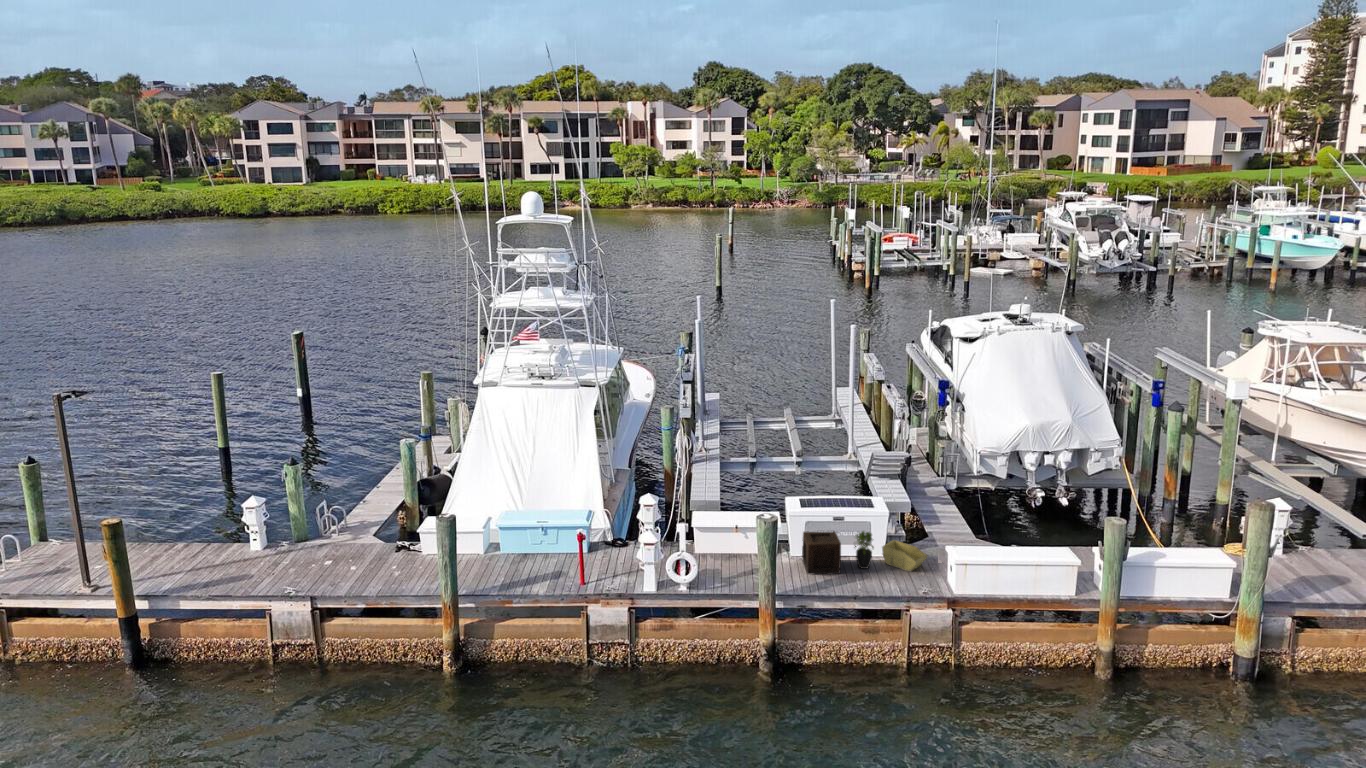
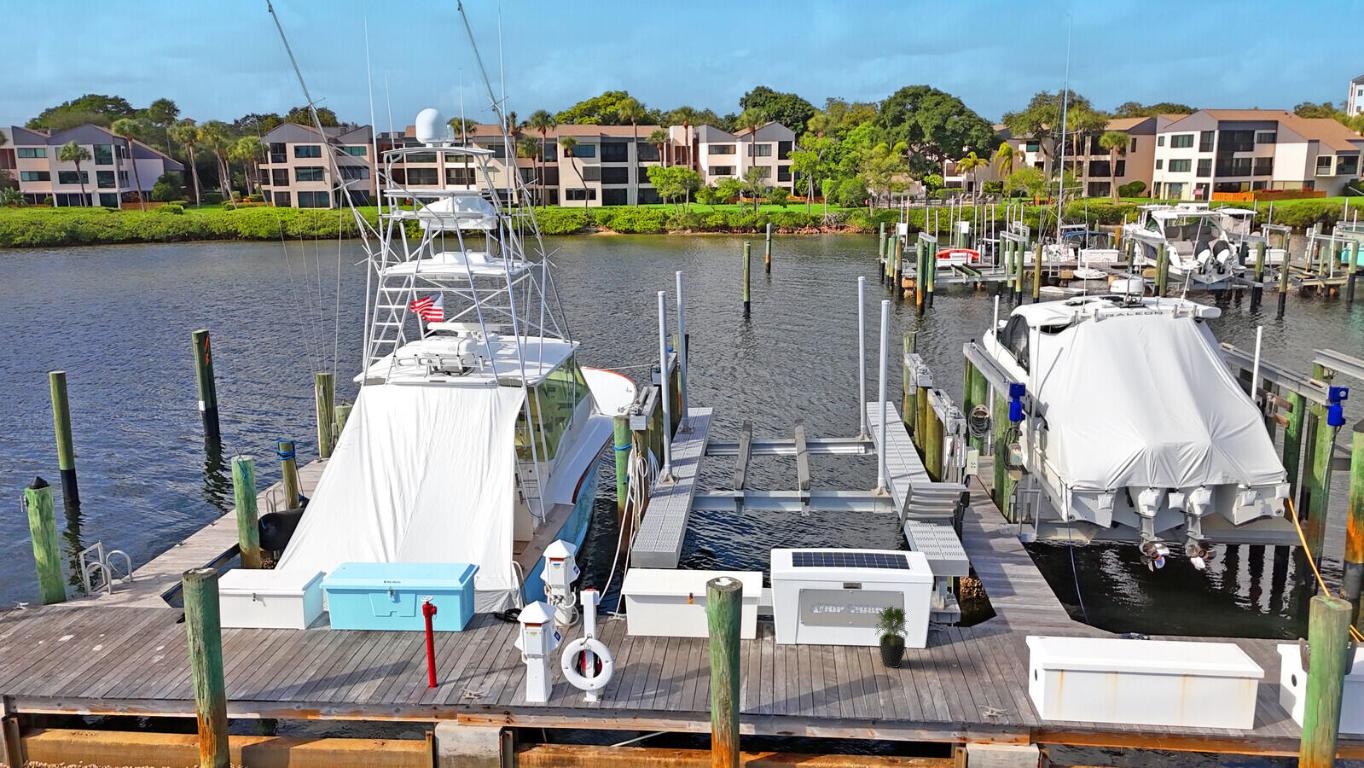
wooden crate: present [802,531,841,574] -> none [793,605,853,677]
storage bin: present [882,540,927,572] -> none [922,621,996,676]

